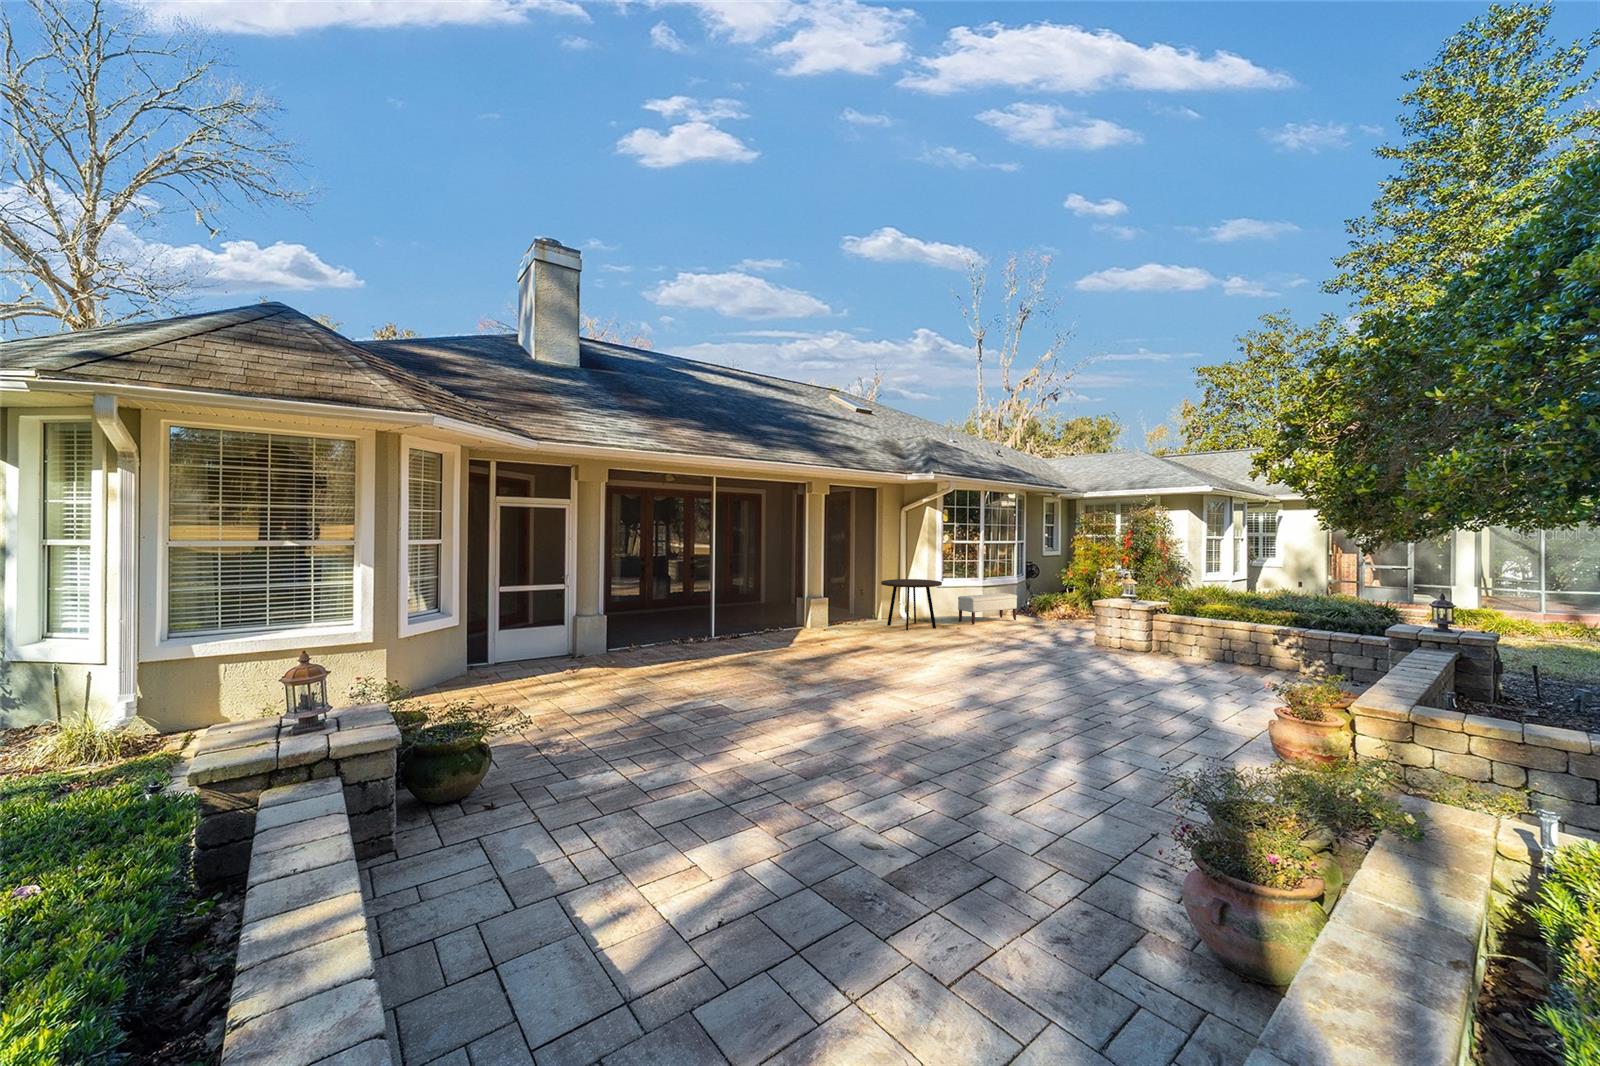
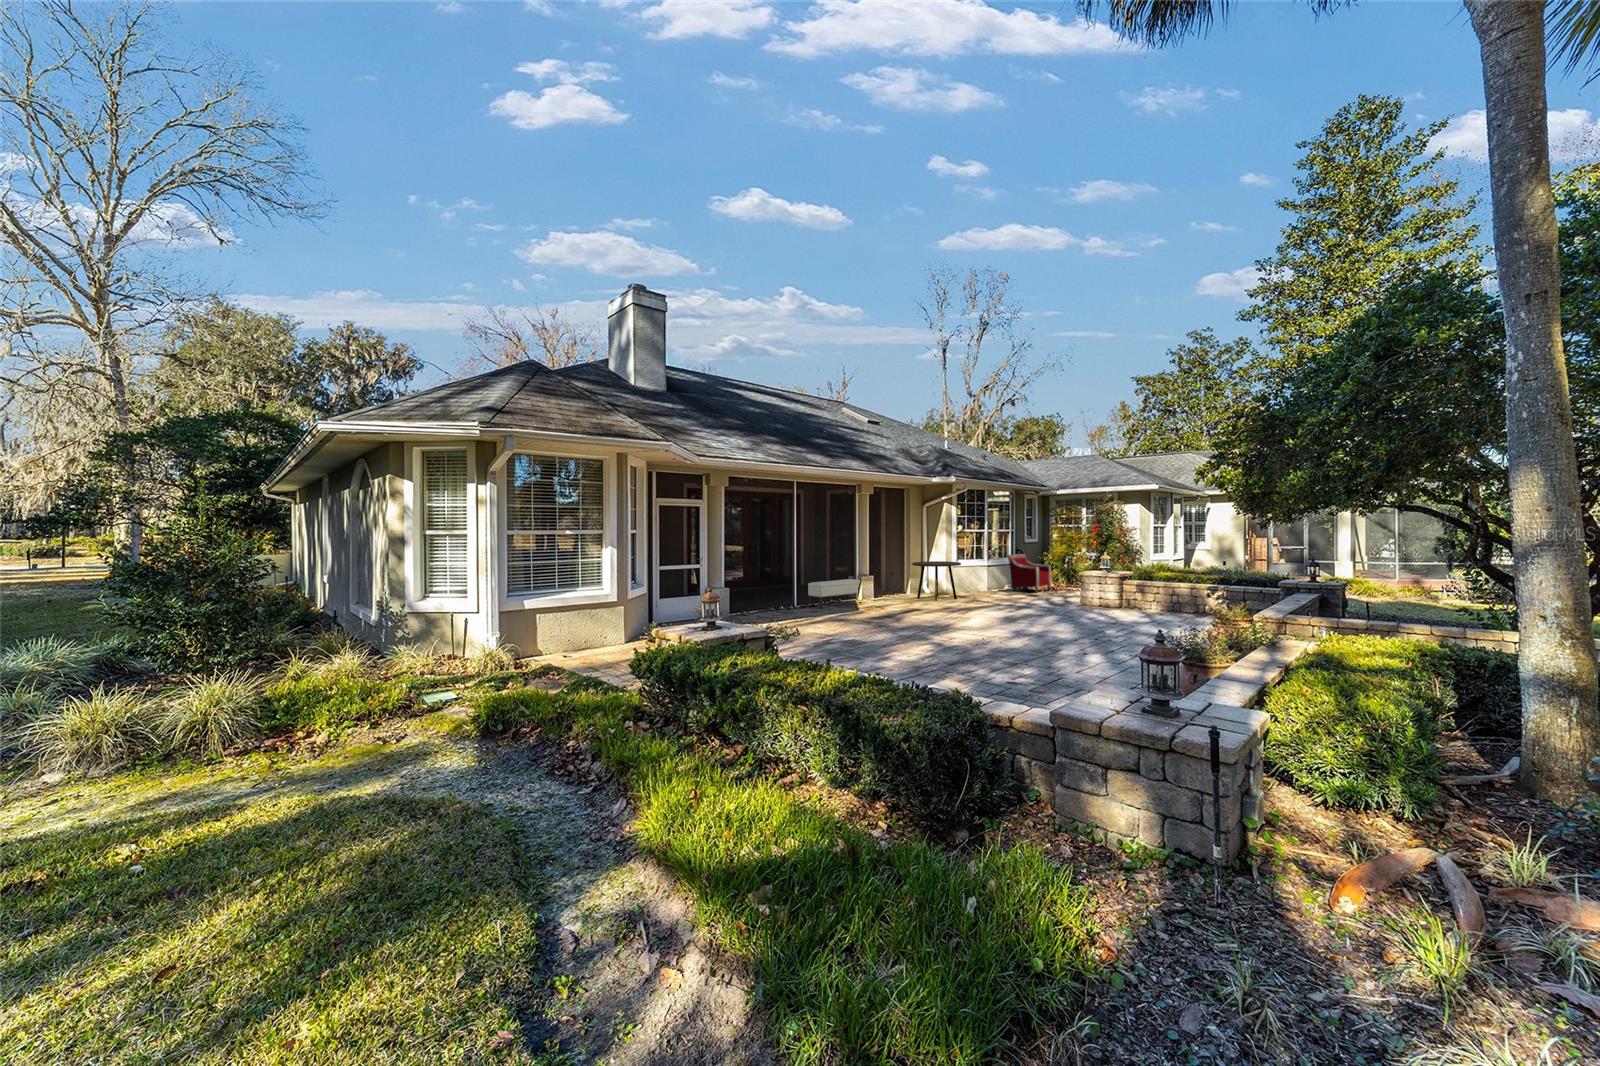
armchair: none [1012,570,1067,621] -> present [1008,554,1051,593]
bench: present [958,593,1017,625] -> present [808,579,861,608]

